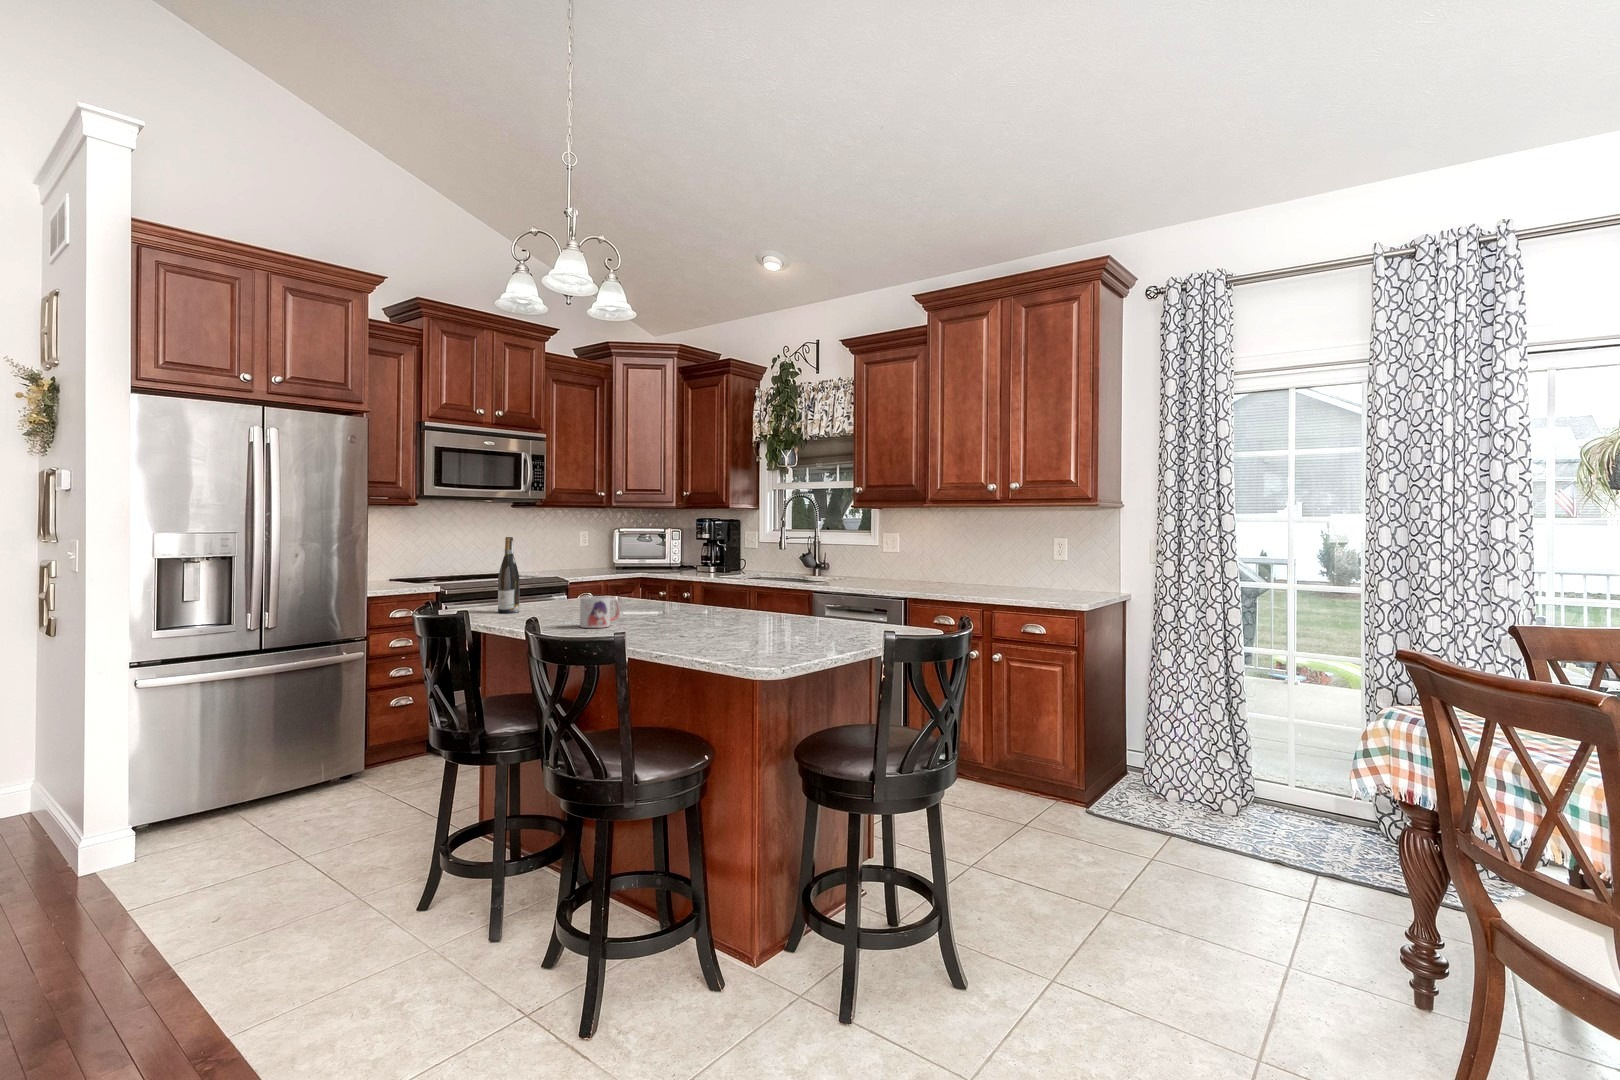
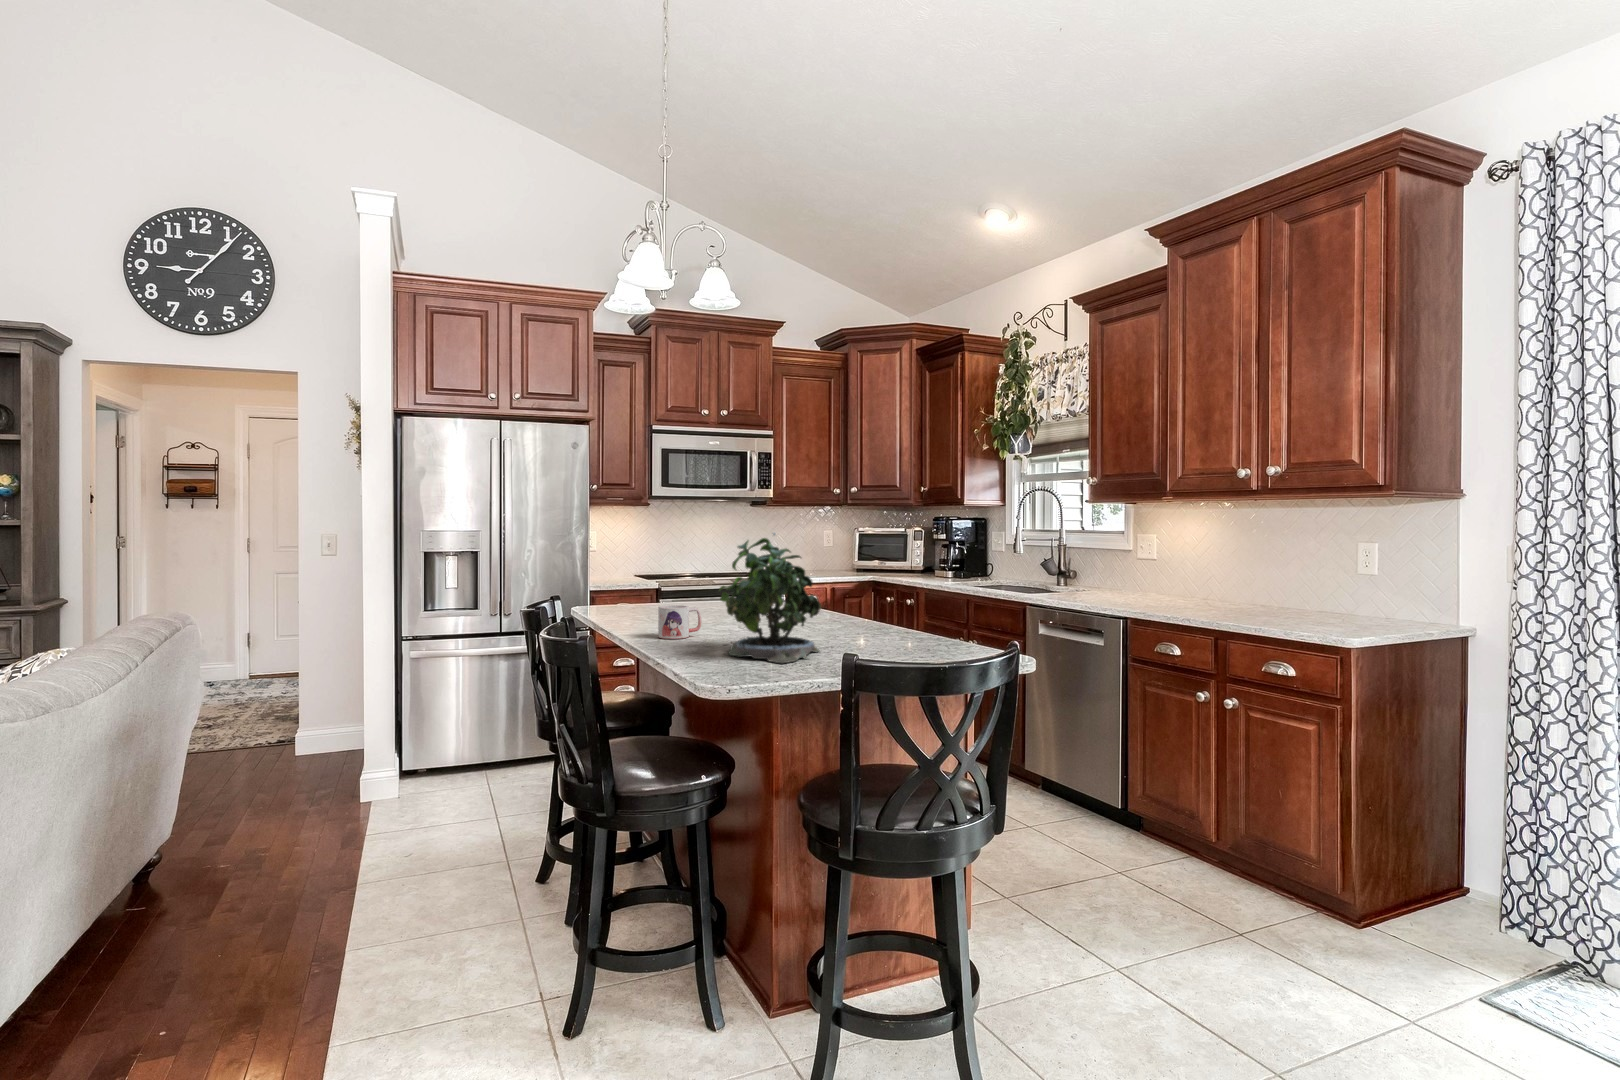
potted plant: none [679,525,767,639] -> present [719,533,821,663]
wine bottle: present [498,537,519,613] -> none [635,542,655,617]

